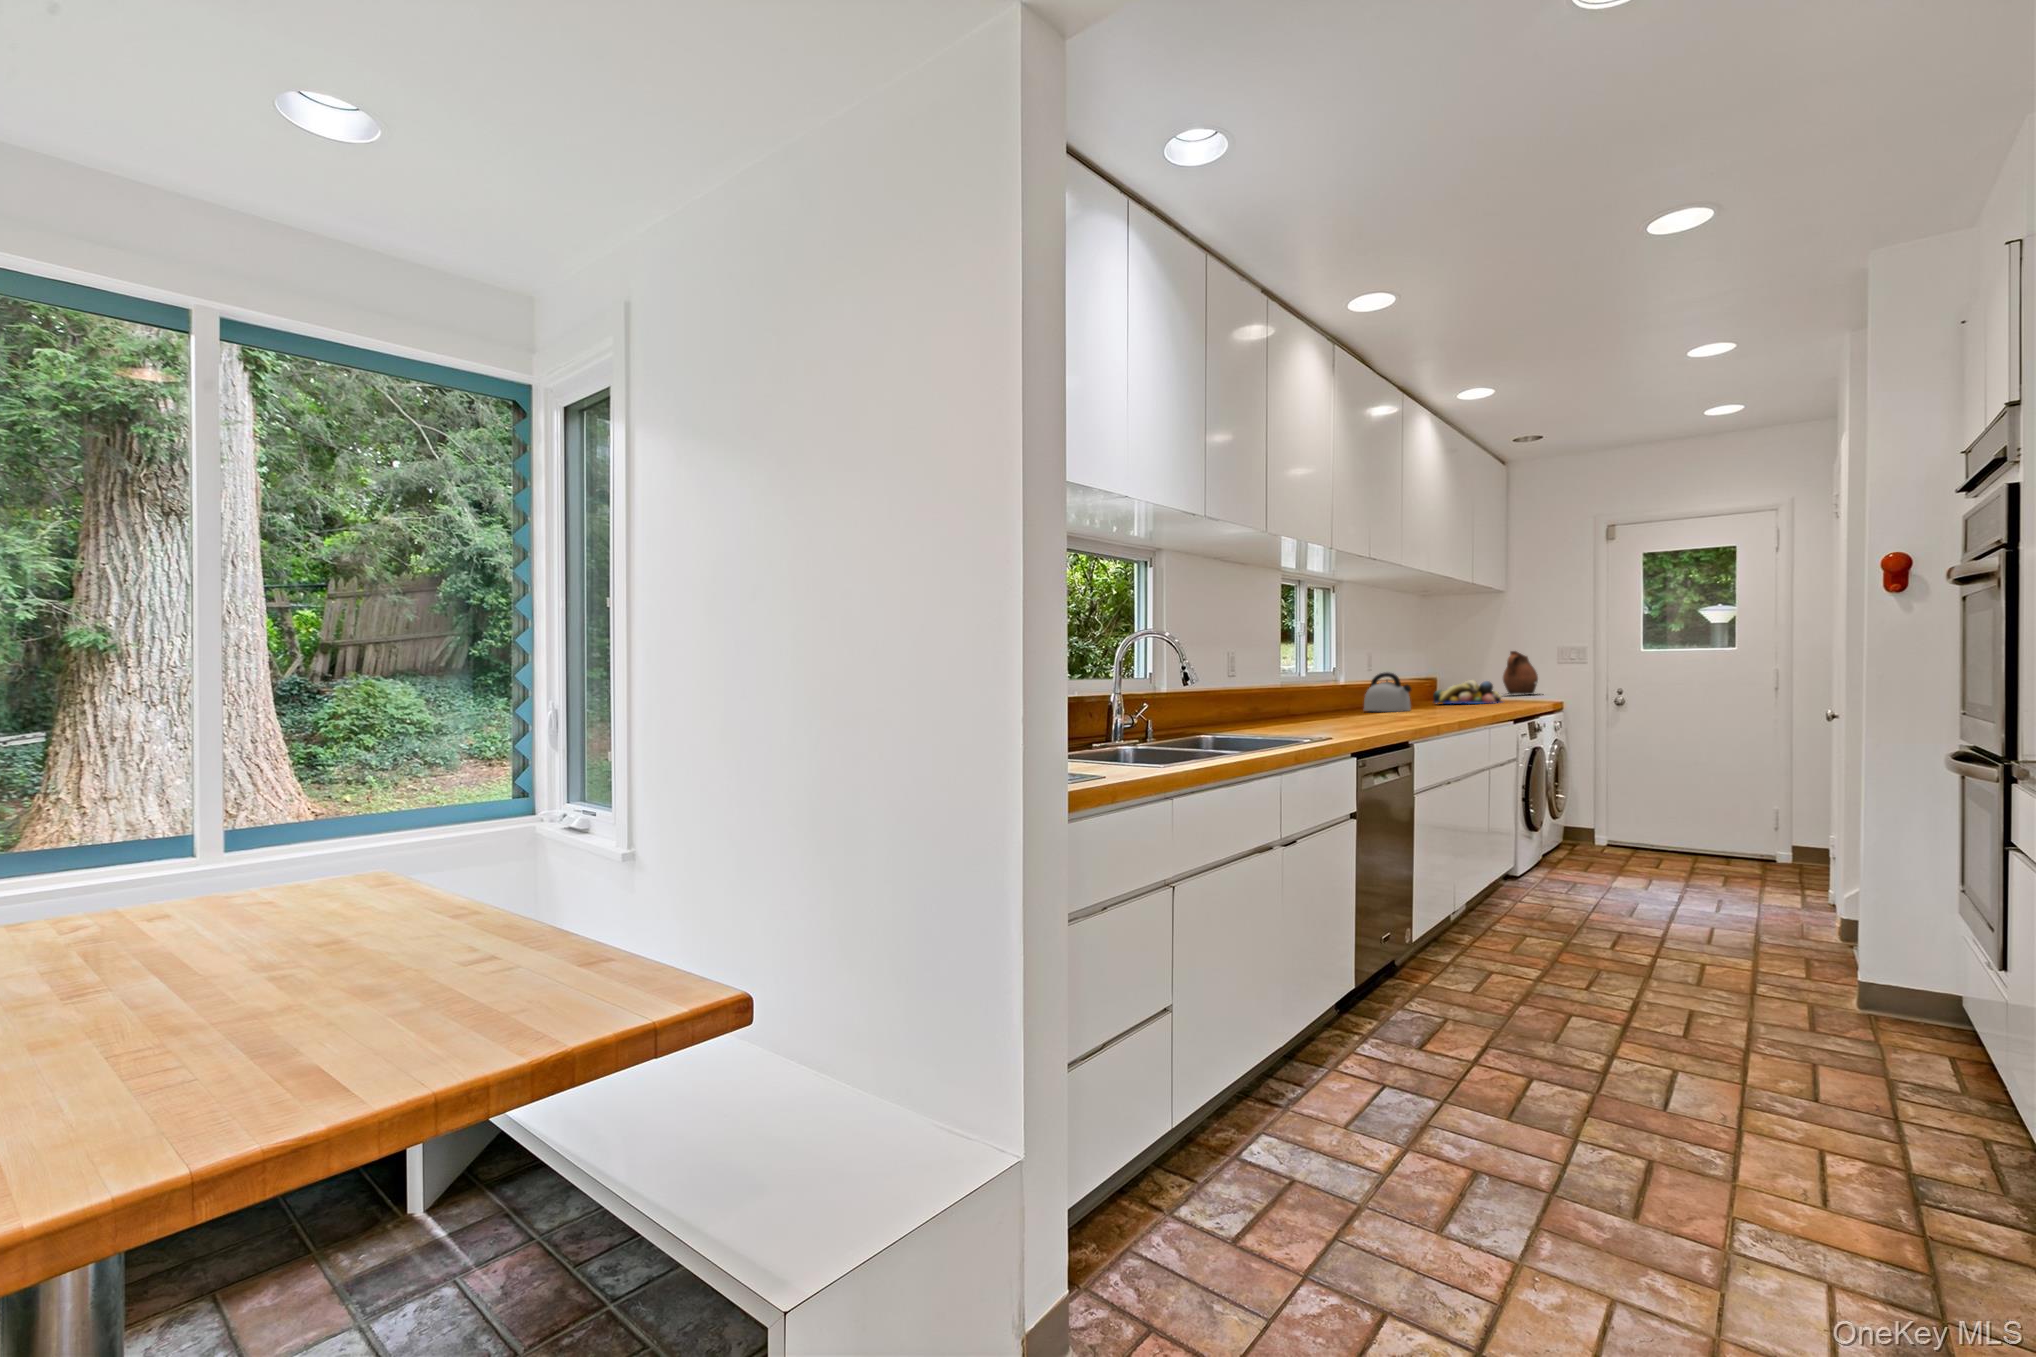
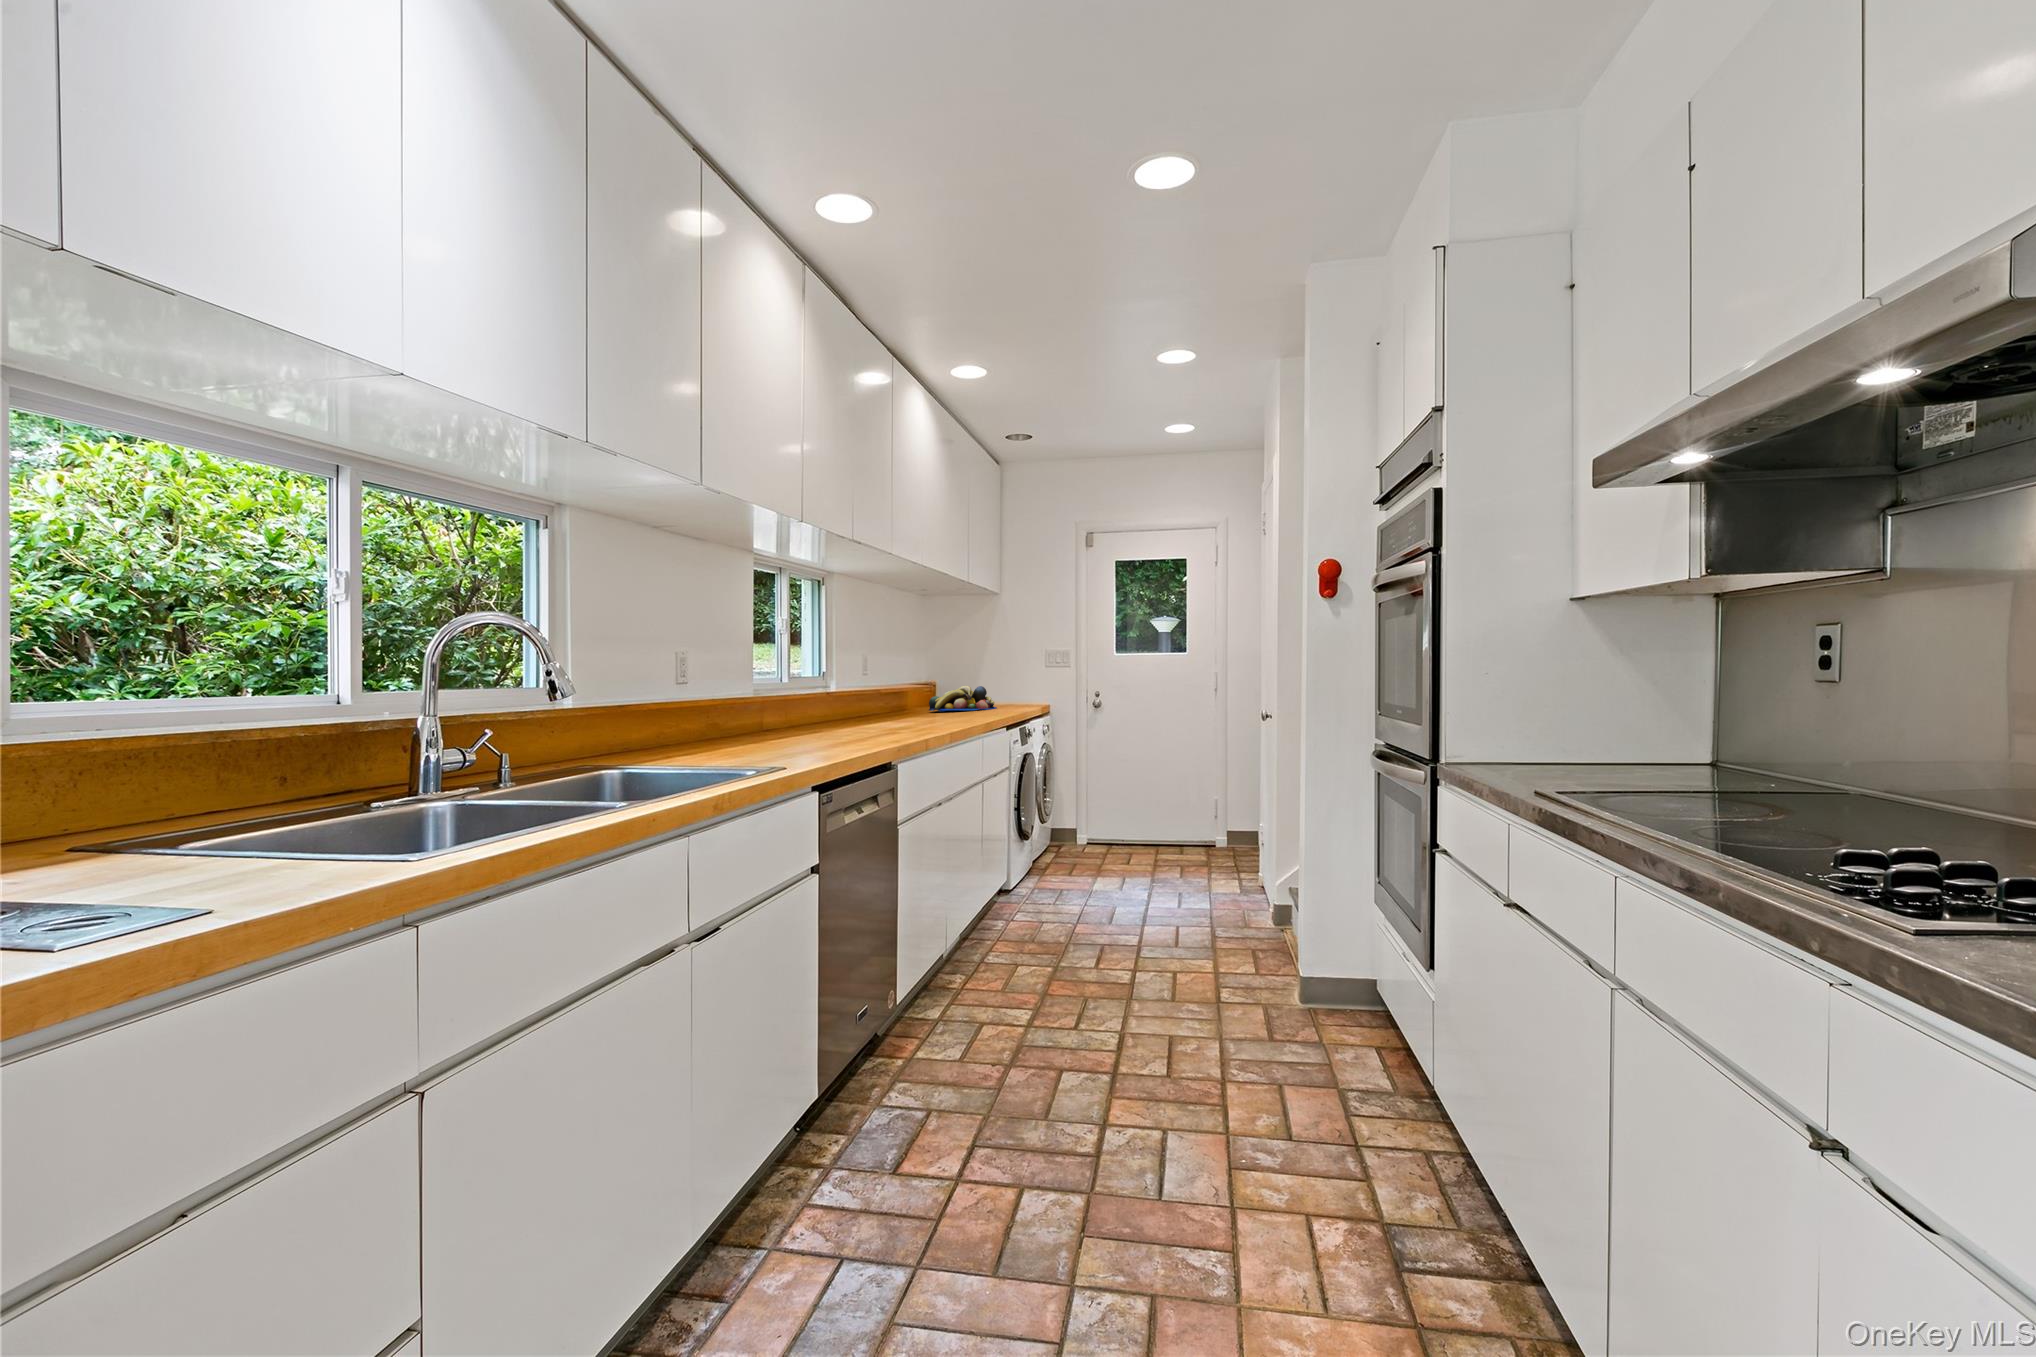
ceramic pitcher: present [1503,651,1538,695] -> none [992,655,1033,699]
kettle: present [1364,672,1411,712] -> none [854,678,905,722]

